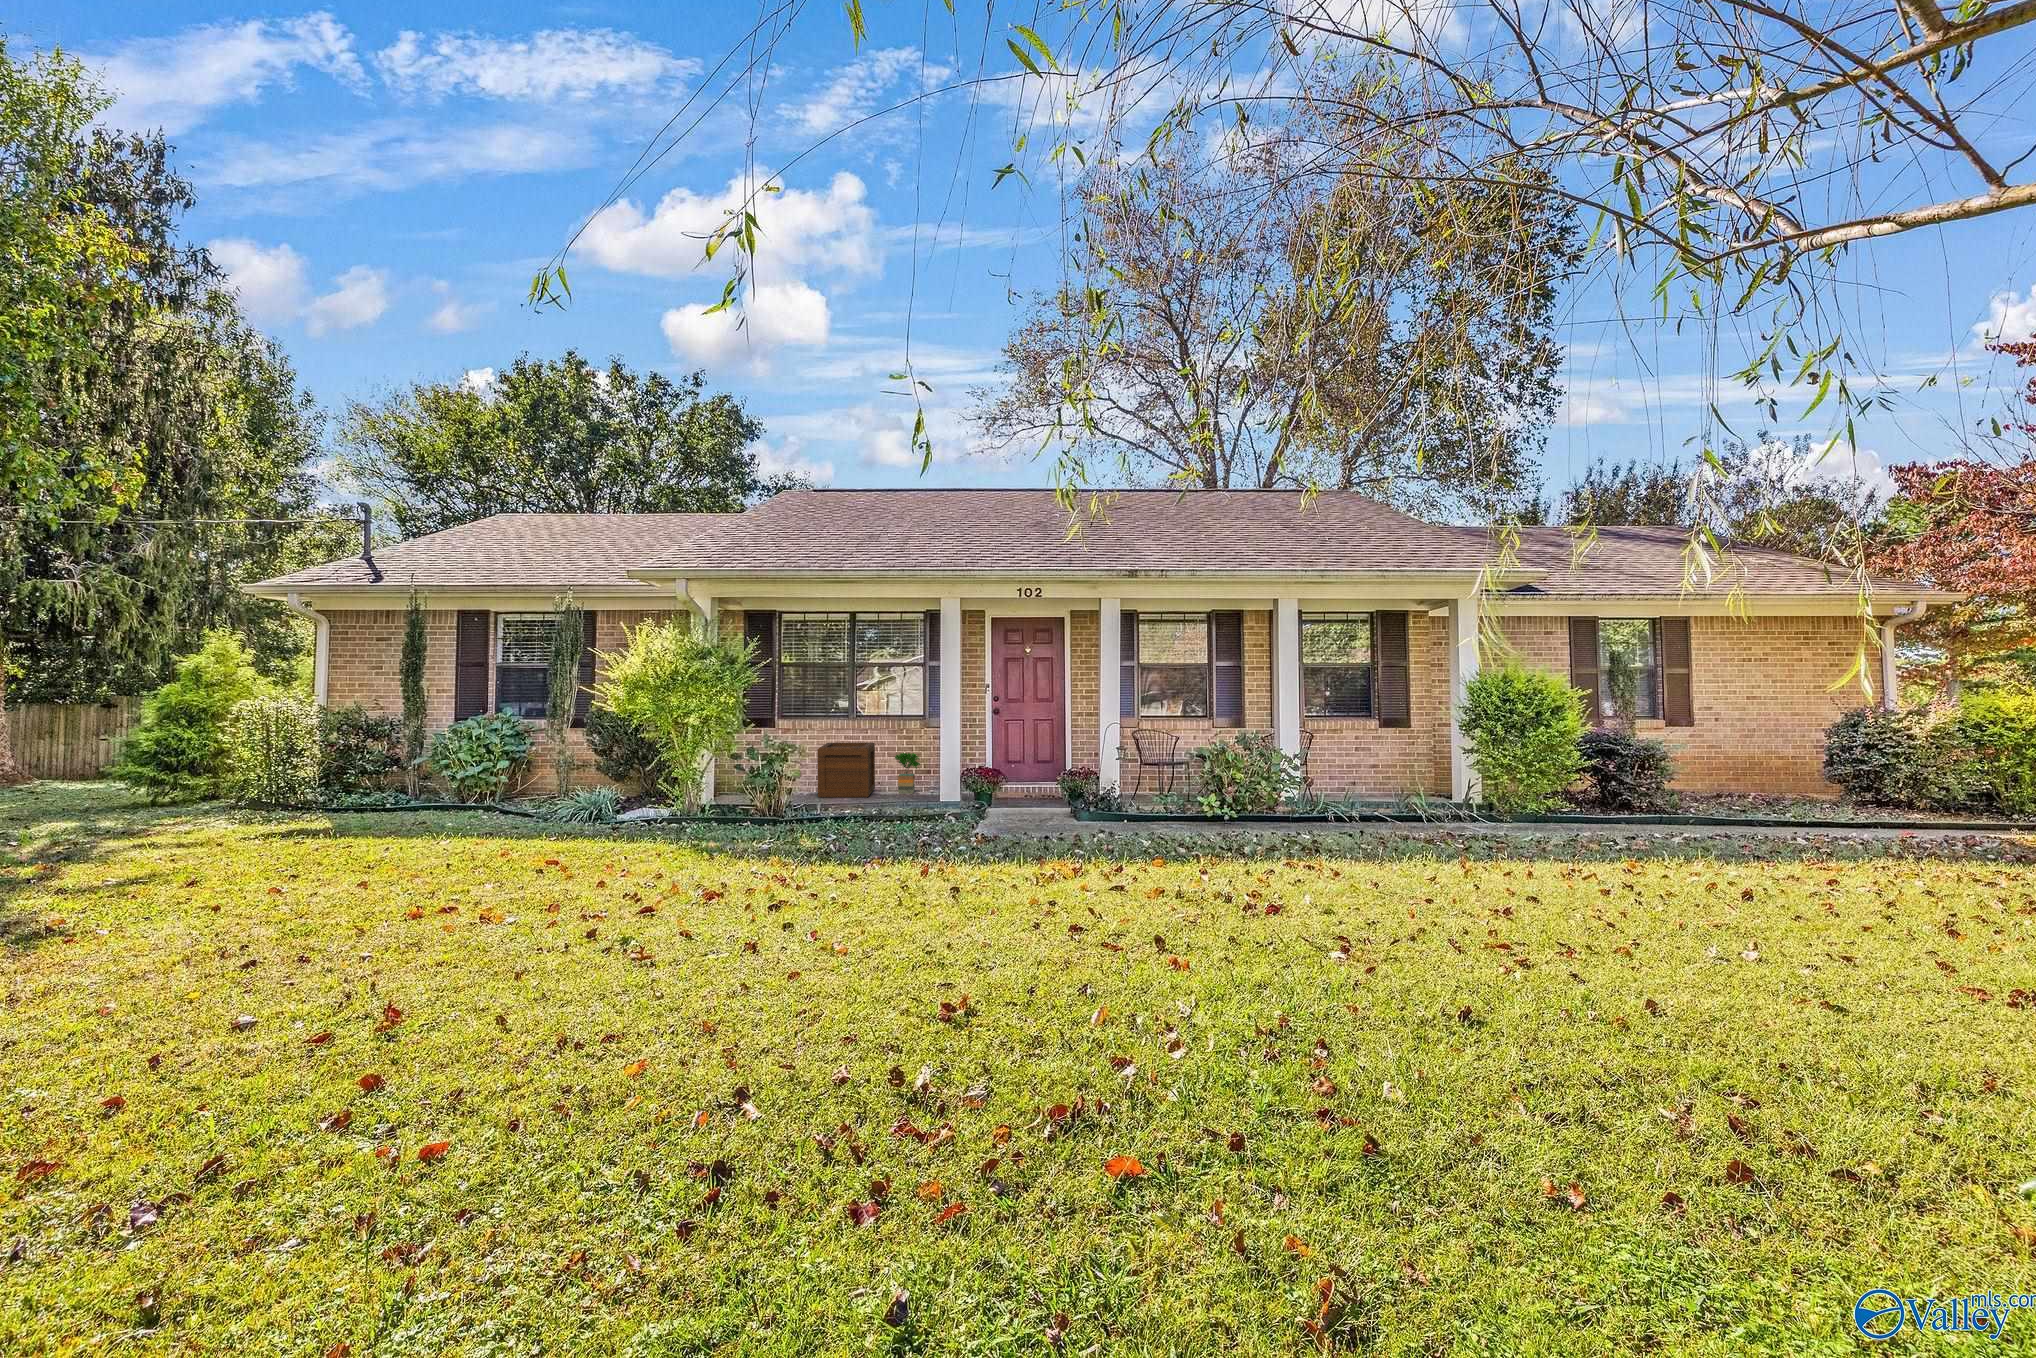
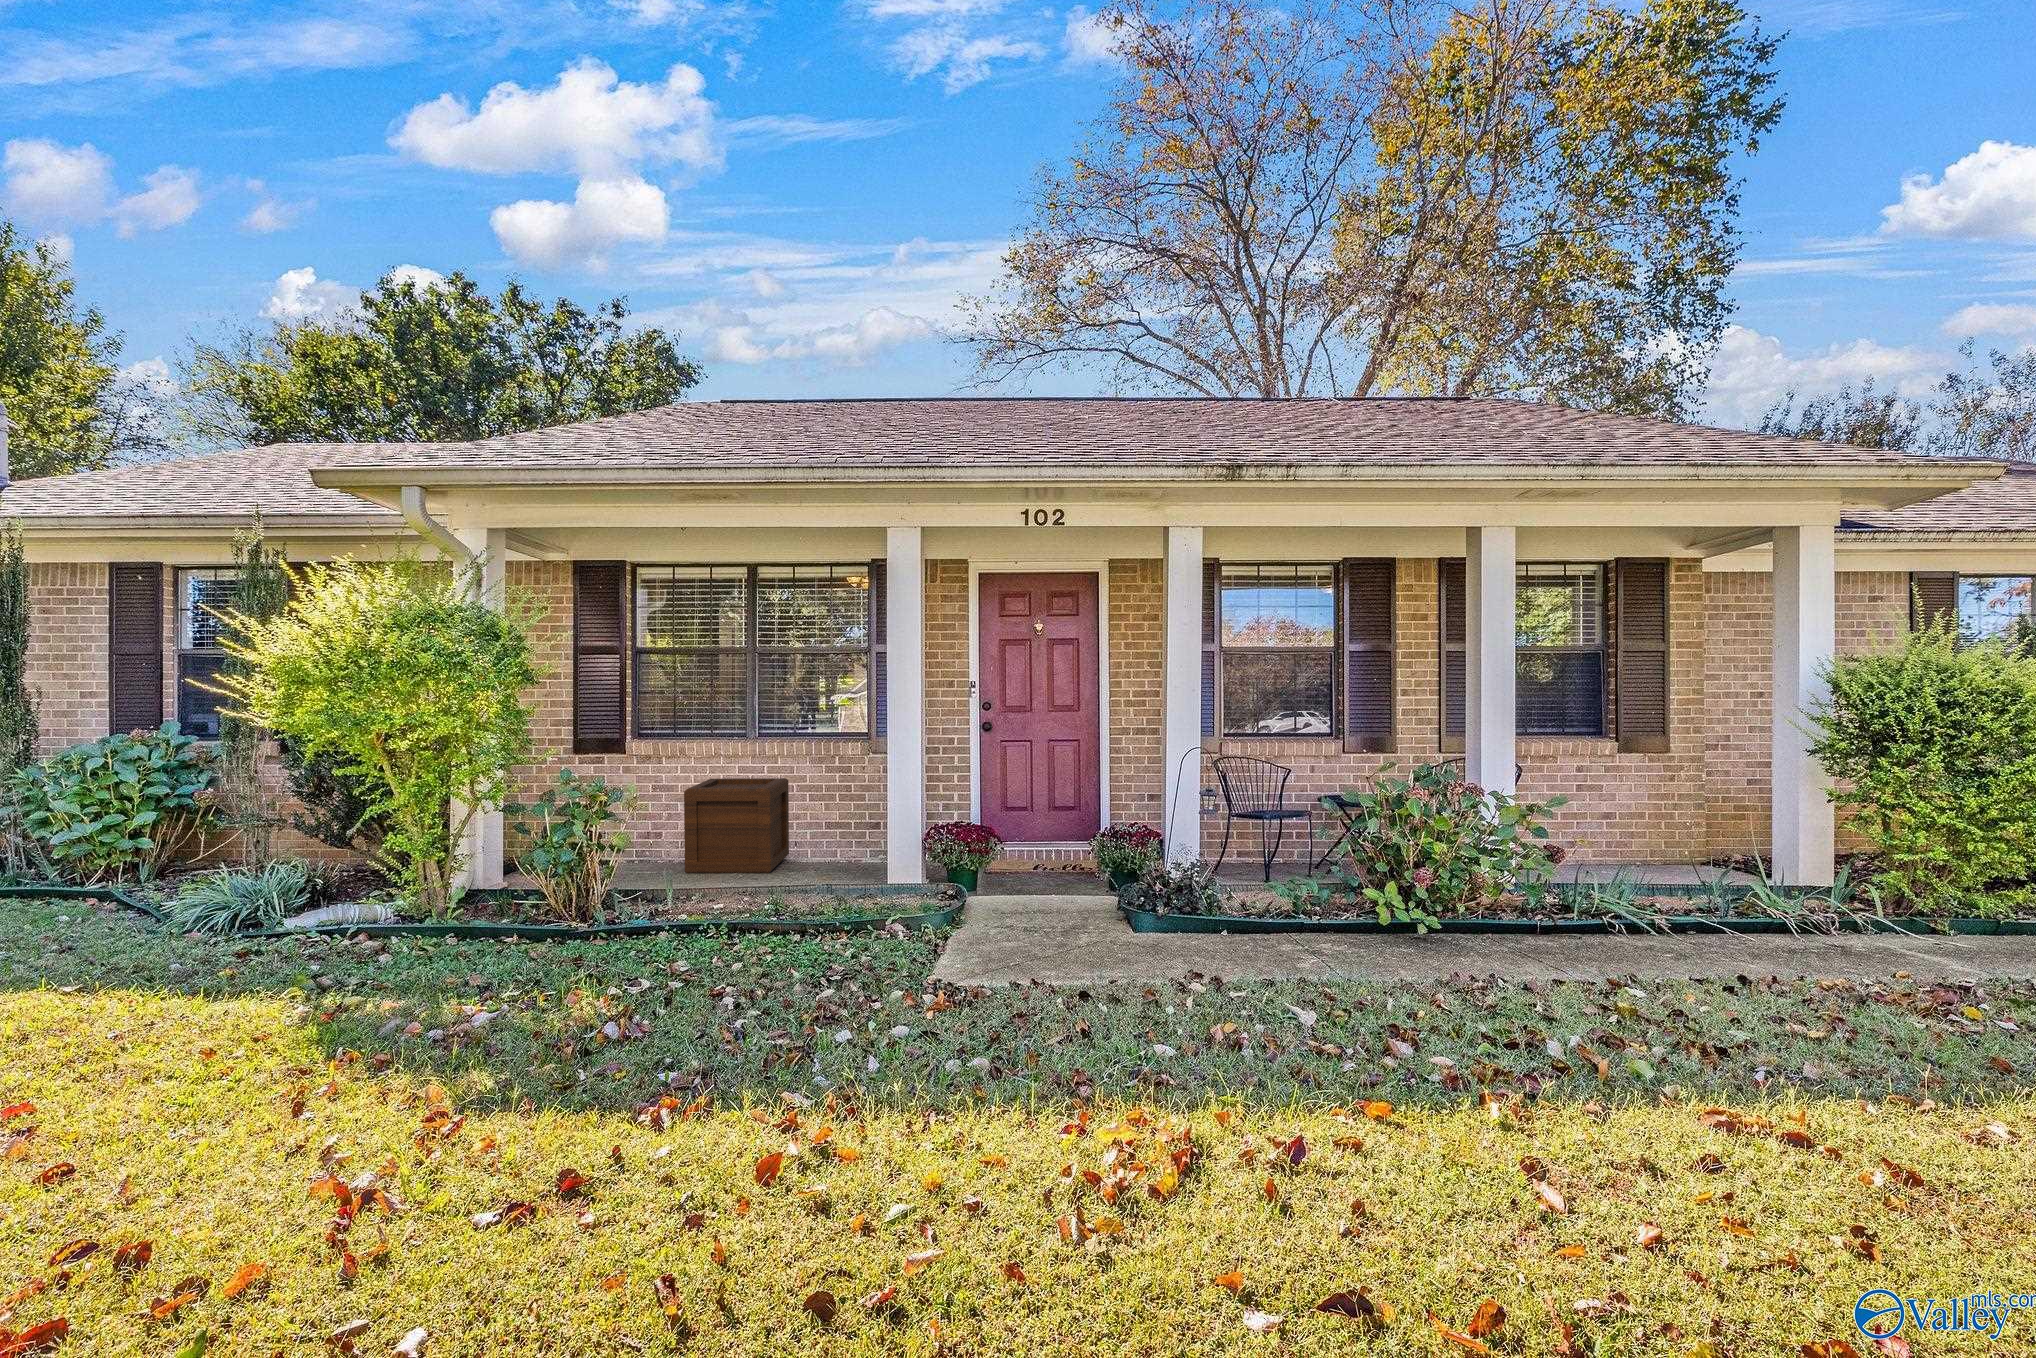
potted tree: present [895,753,920,794] -> none [818,795,864,864]

